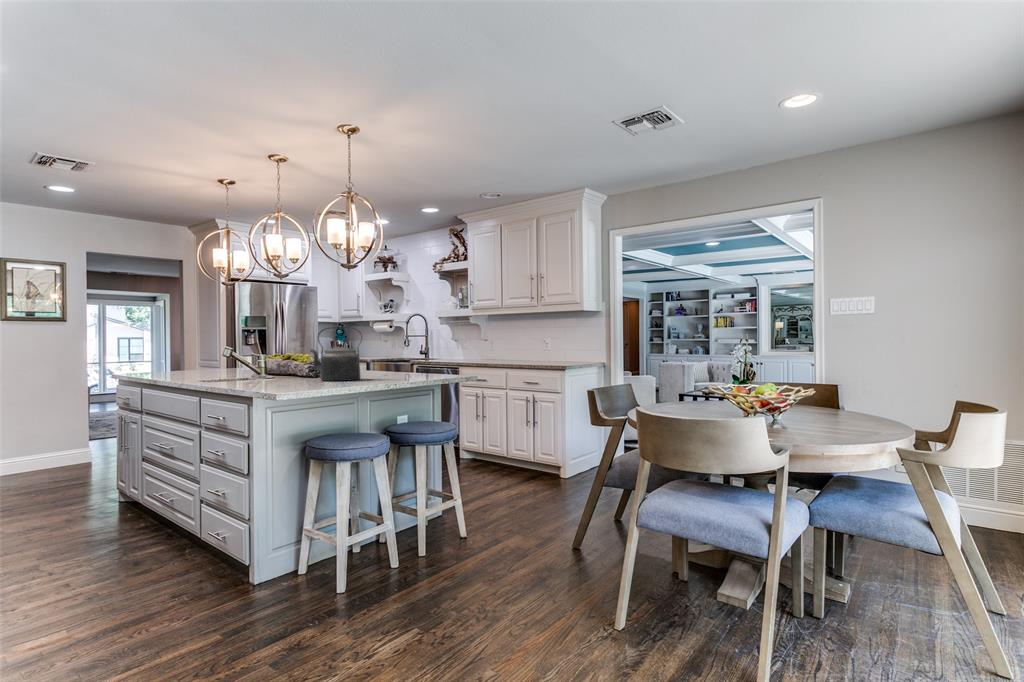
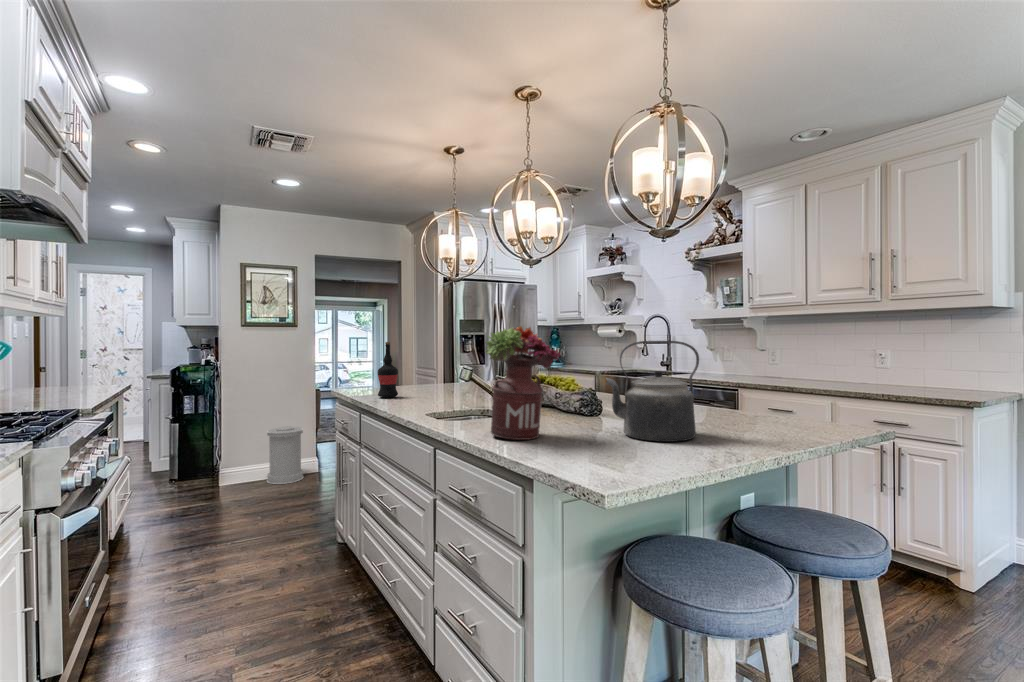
flower arrangement: none [231,318,280,383] -> present [485,326,560,440]
wine bottle: none [158,332,177,375] -> present [378,342,398,398]
trash can: none [33,418,76,472] -> present [267,426,303,484]

